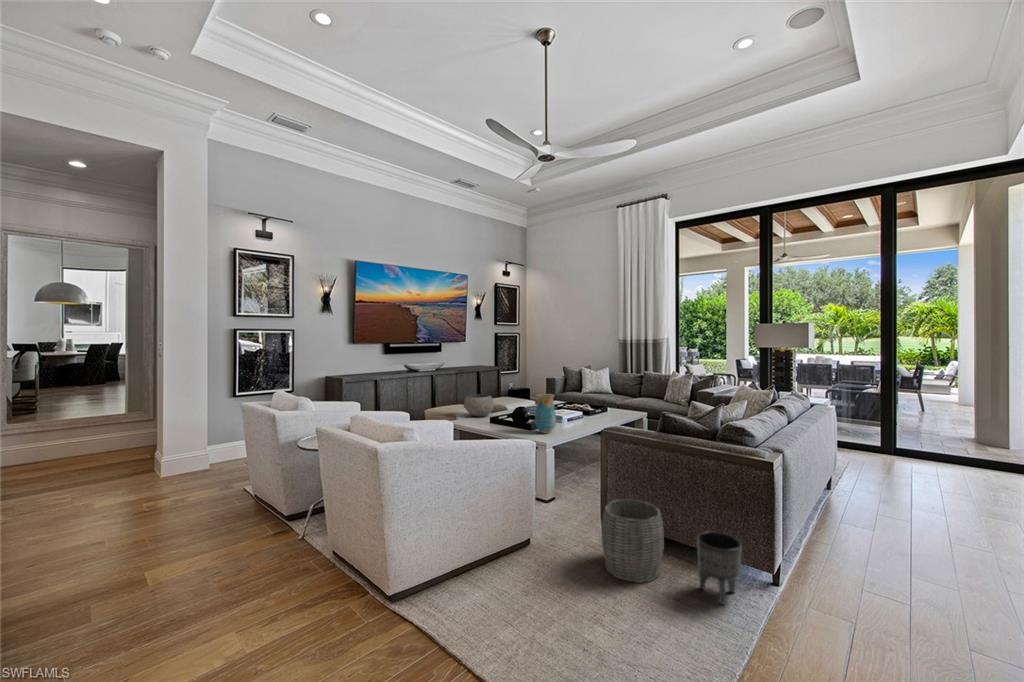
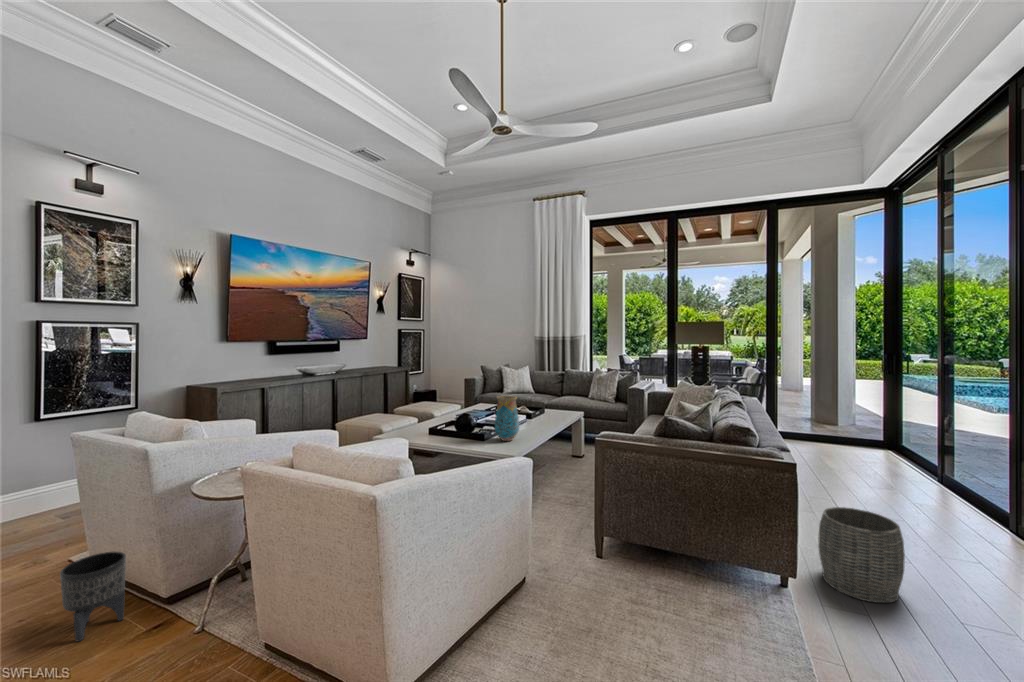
ceramic bowl: present [464,394,494,417] -> none [391,399,427,426]
woven basket: present [602,499,664,583] -> present [818,507,905,603]
planter: present [697,532,742,605] -> present [60,552,126,642]

